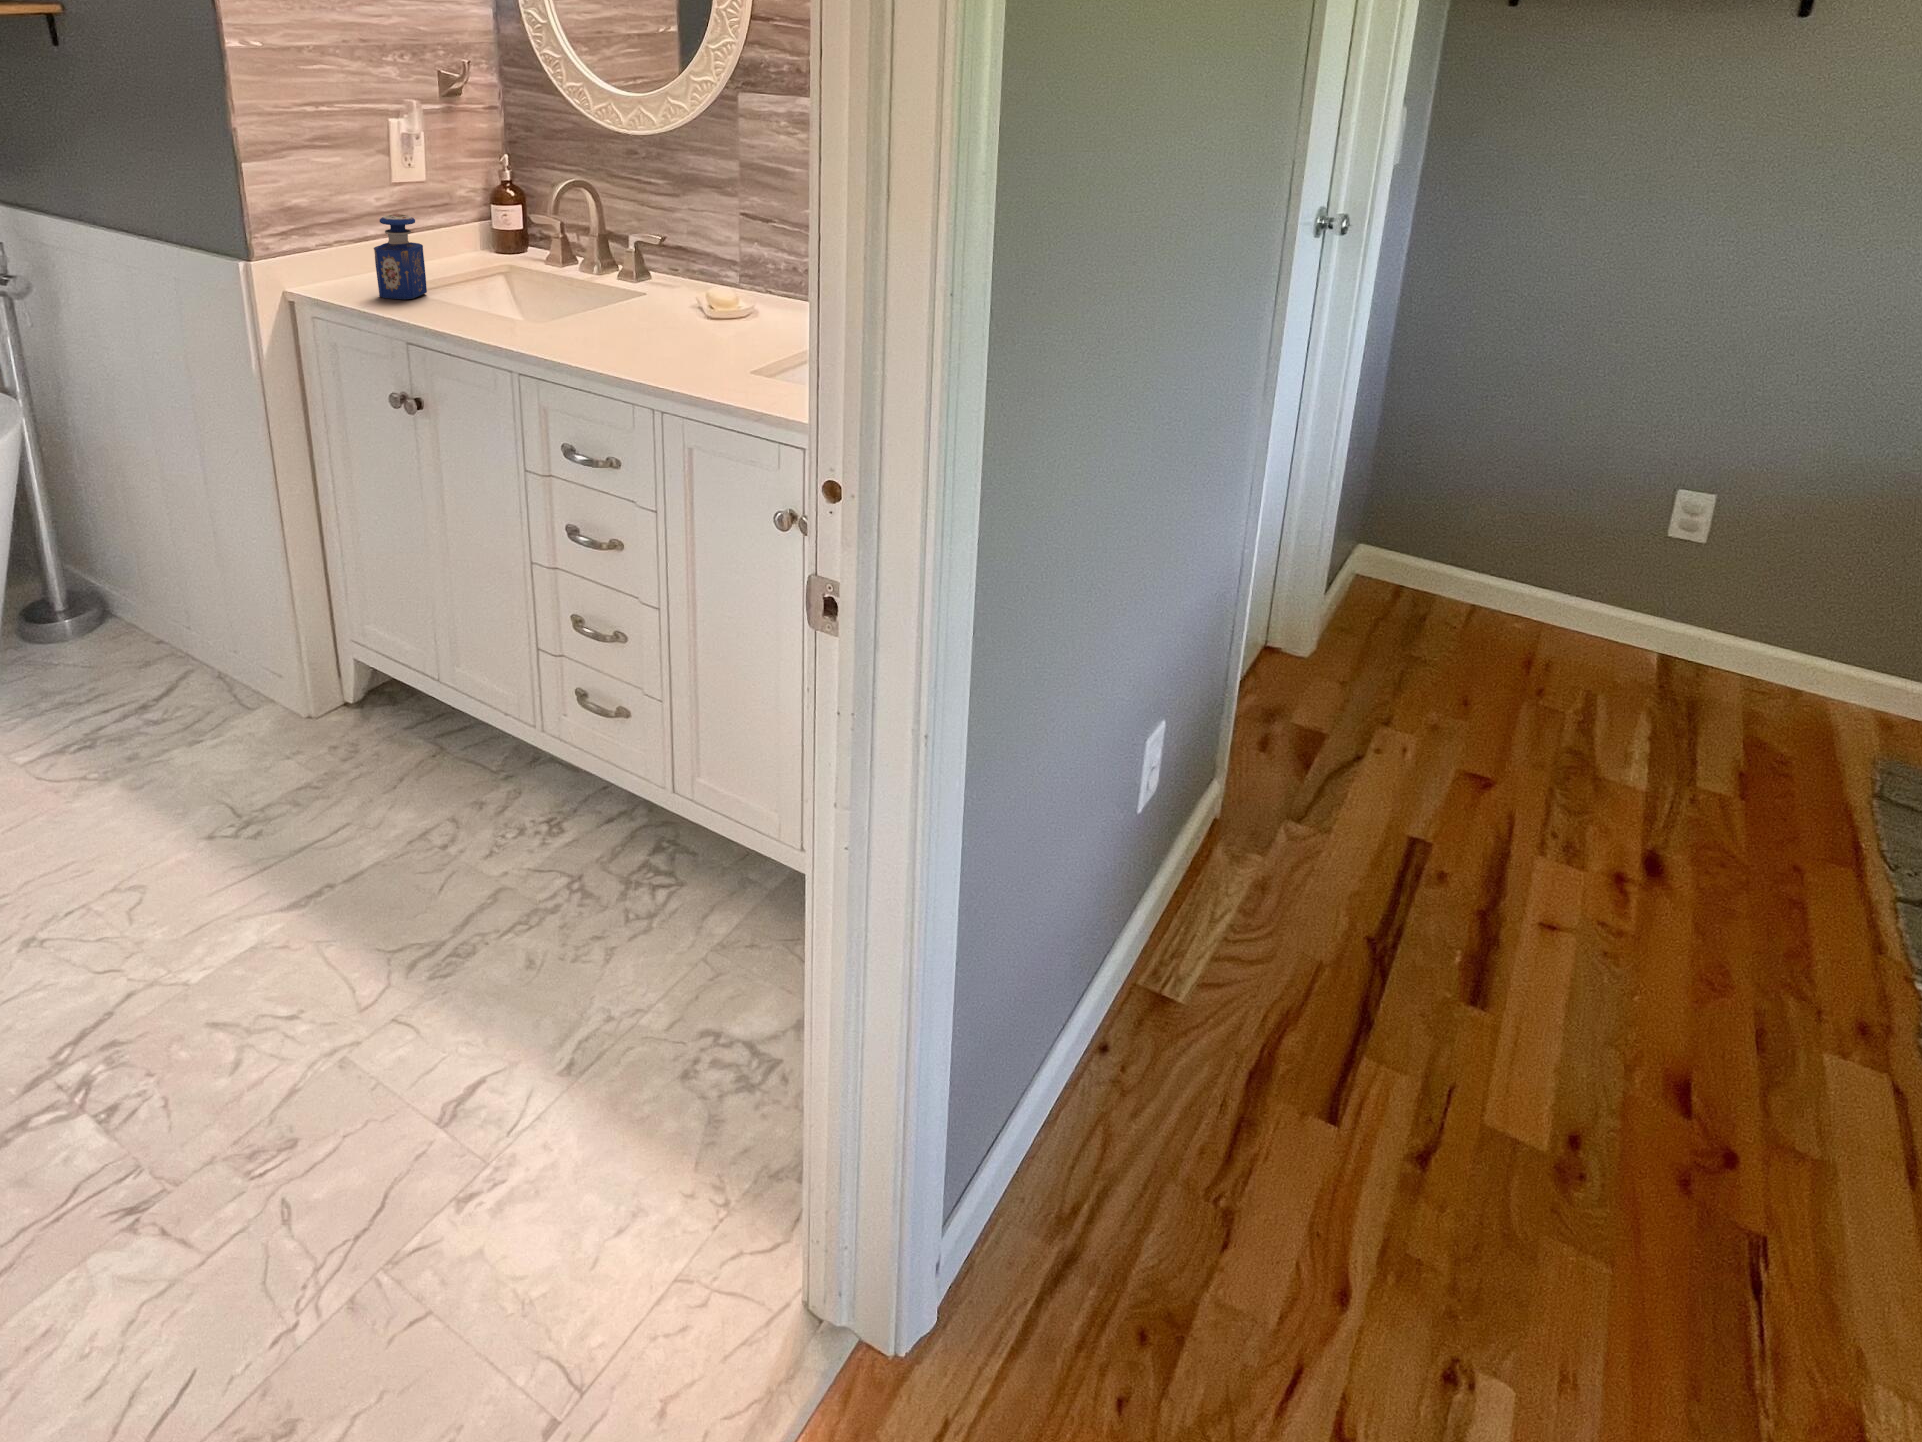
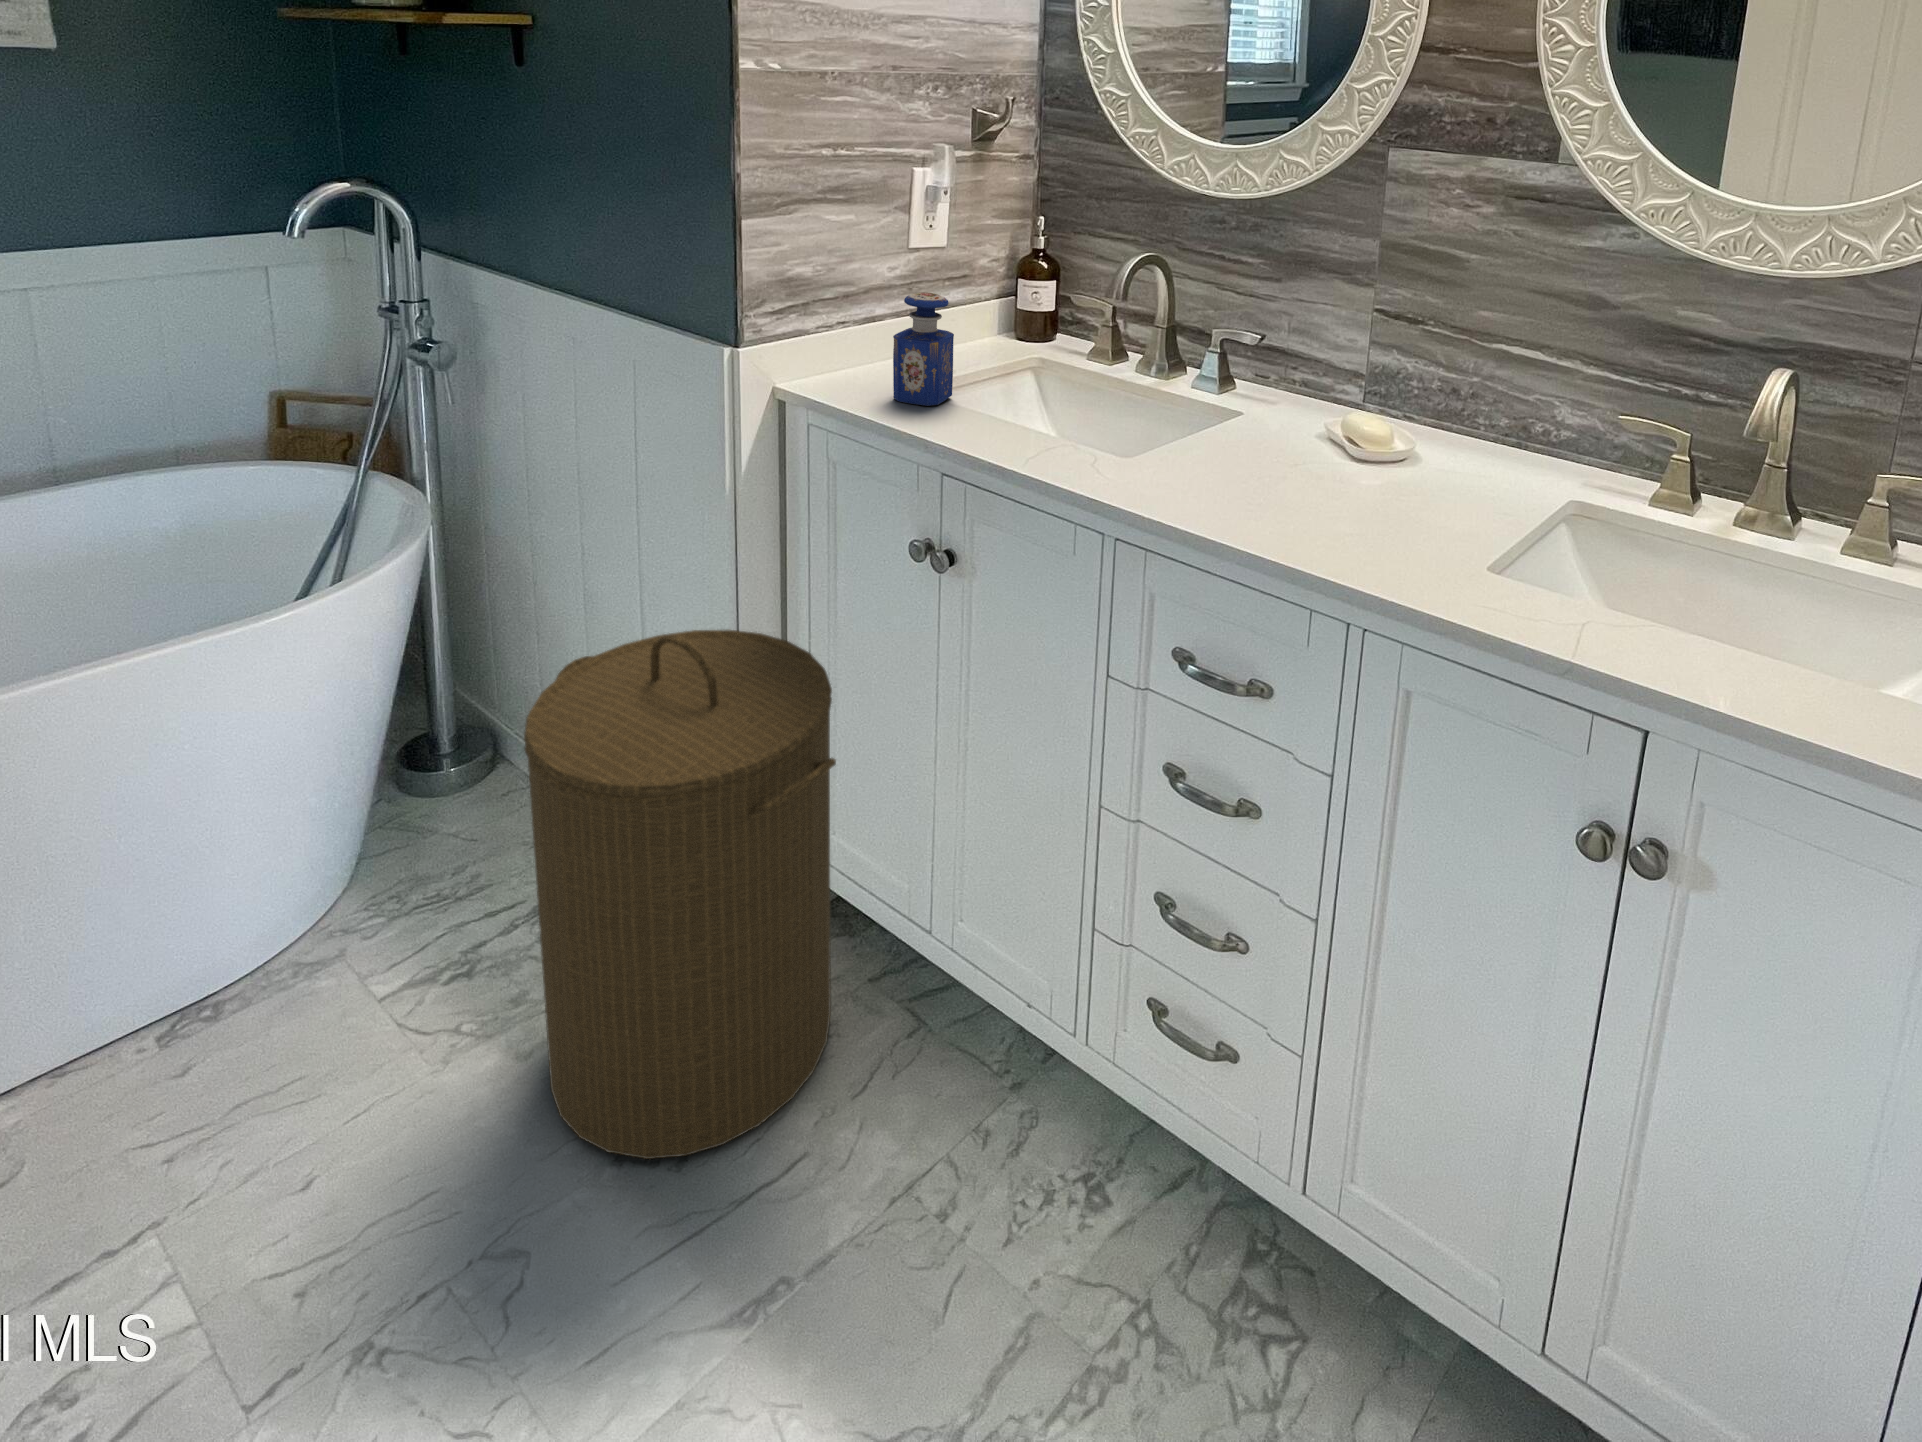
laundry hamper: none [103,469,370,832] -> present [524,630,836,1159]

